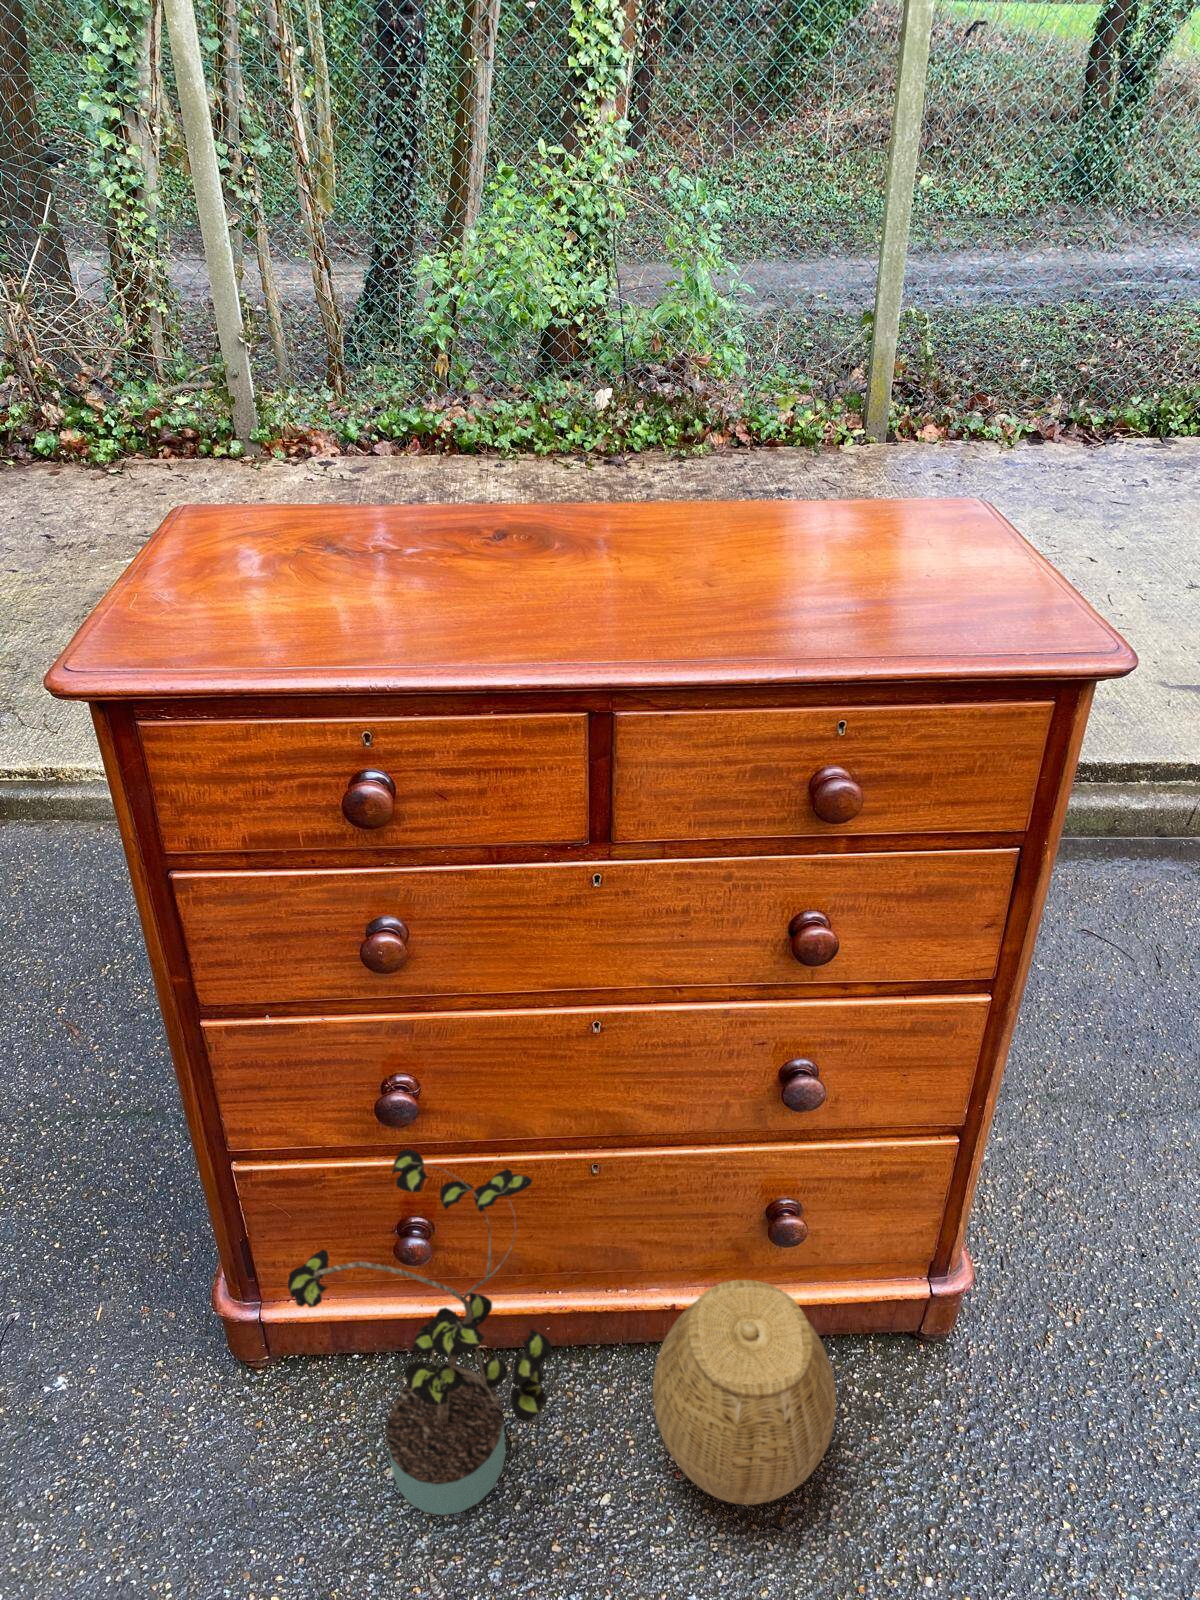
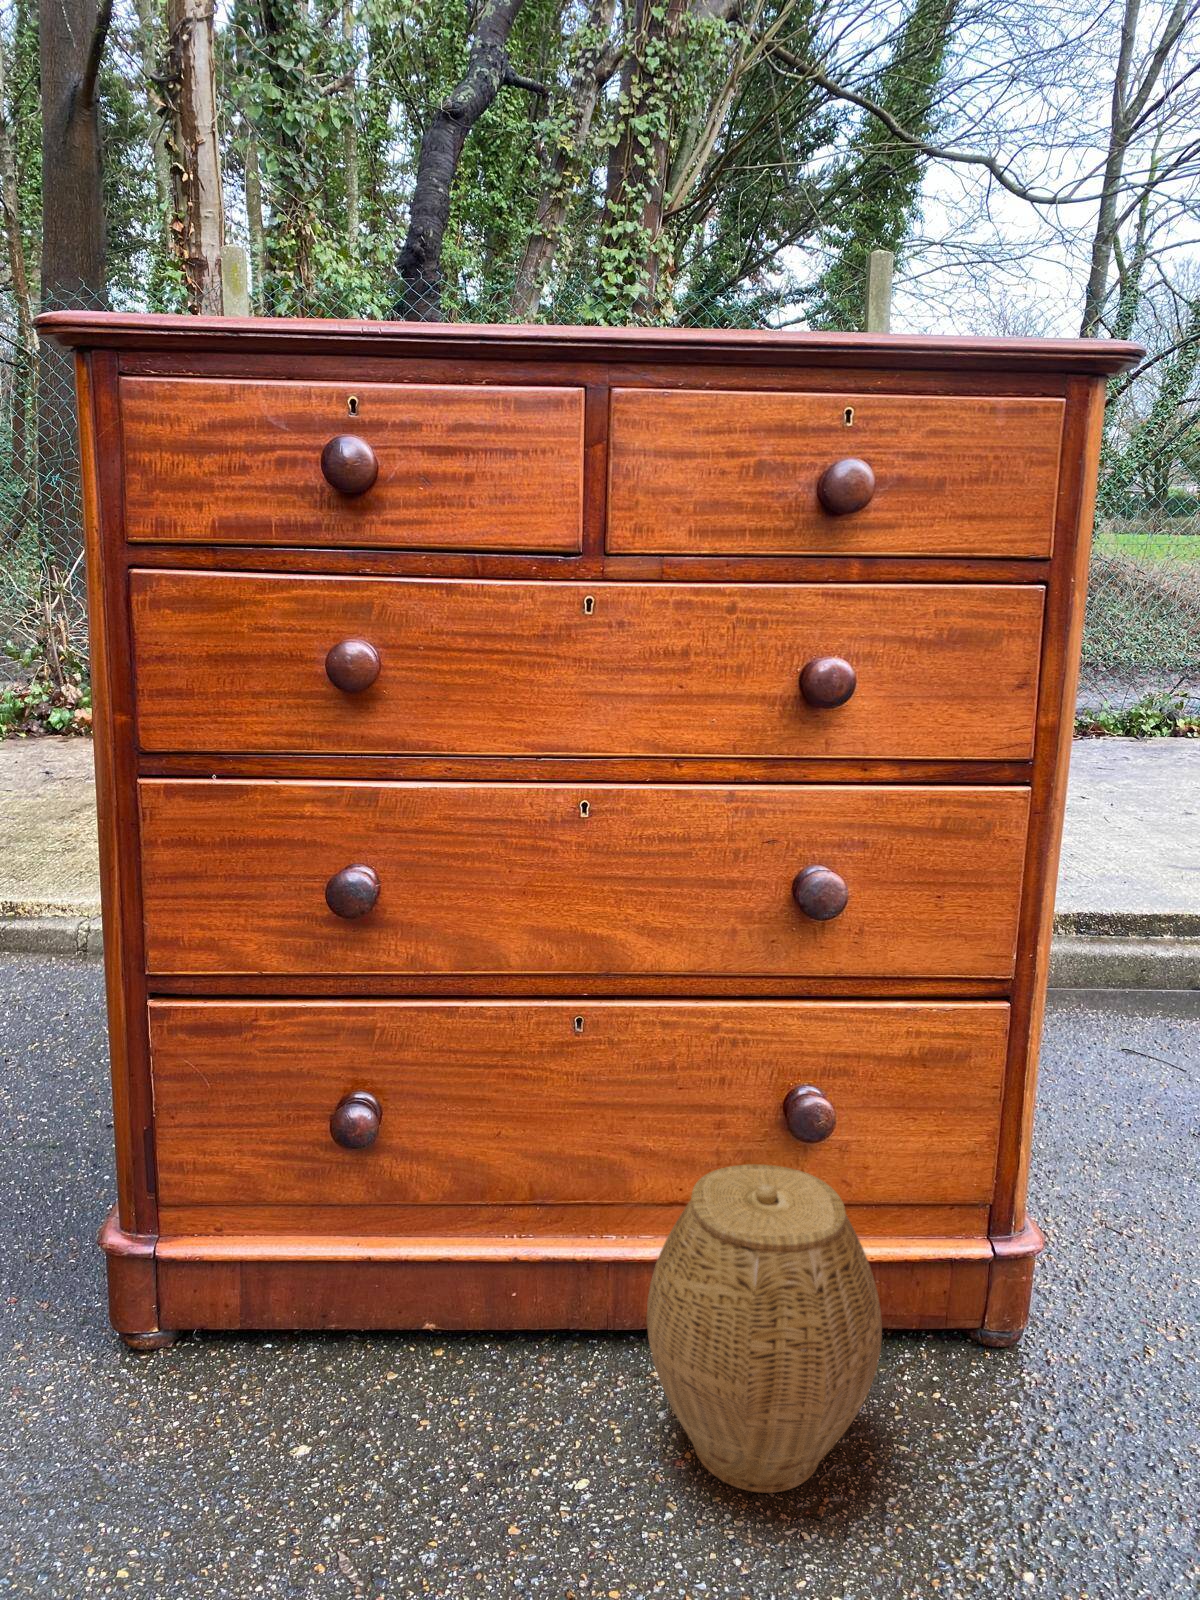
potted plant: present [288,1149,552,1515] -> none [208,950,522,1495]

